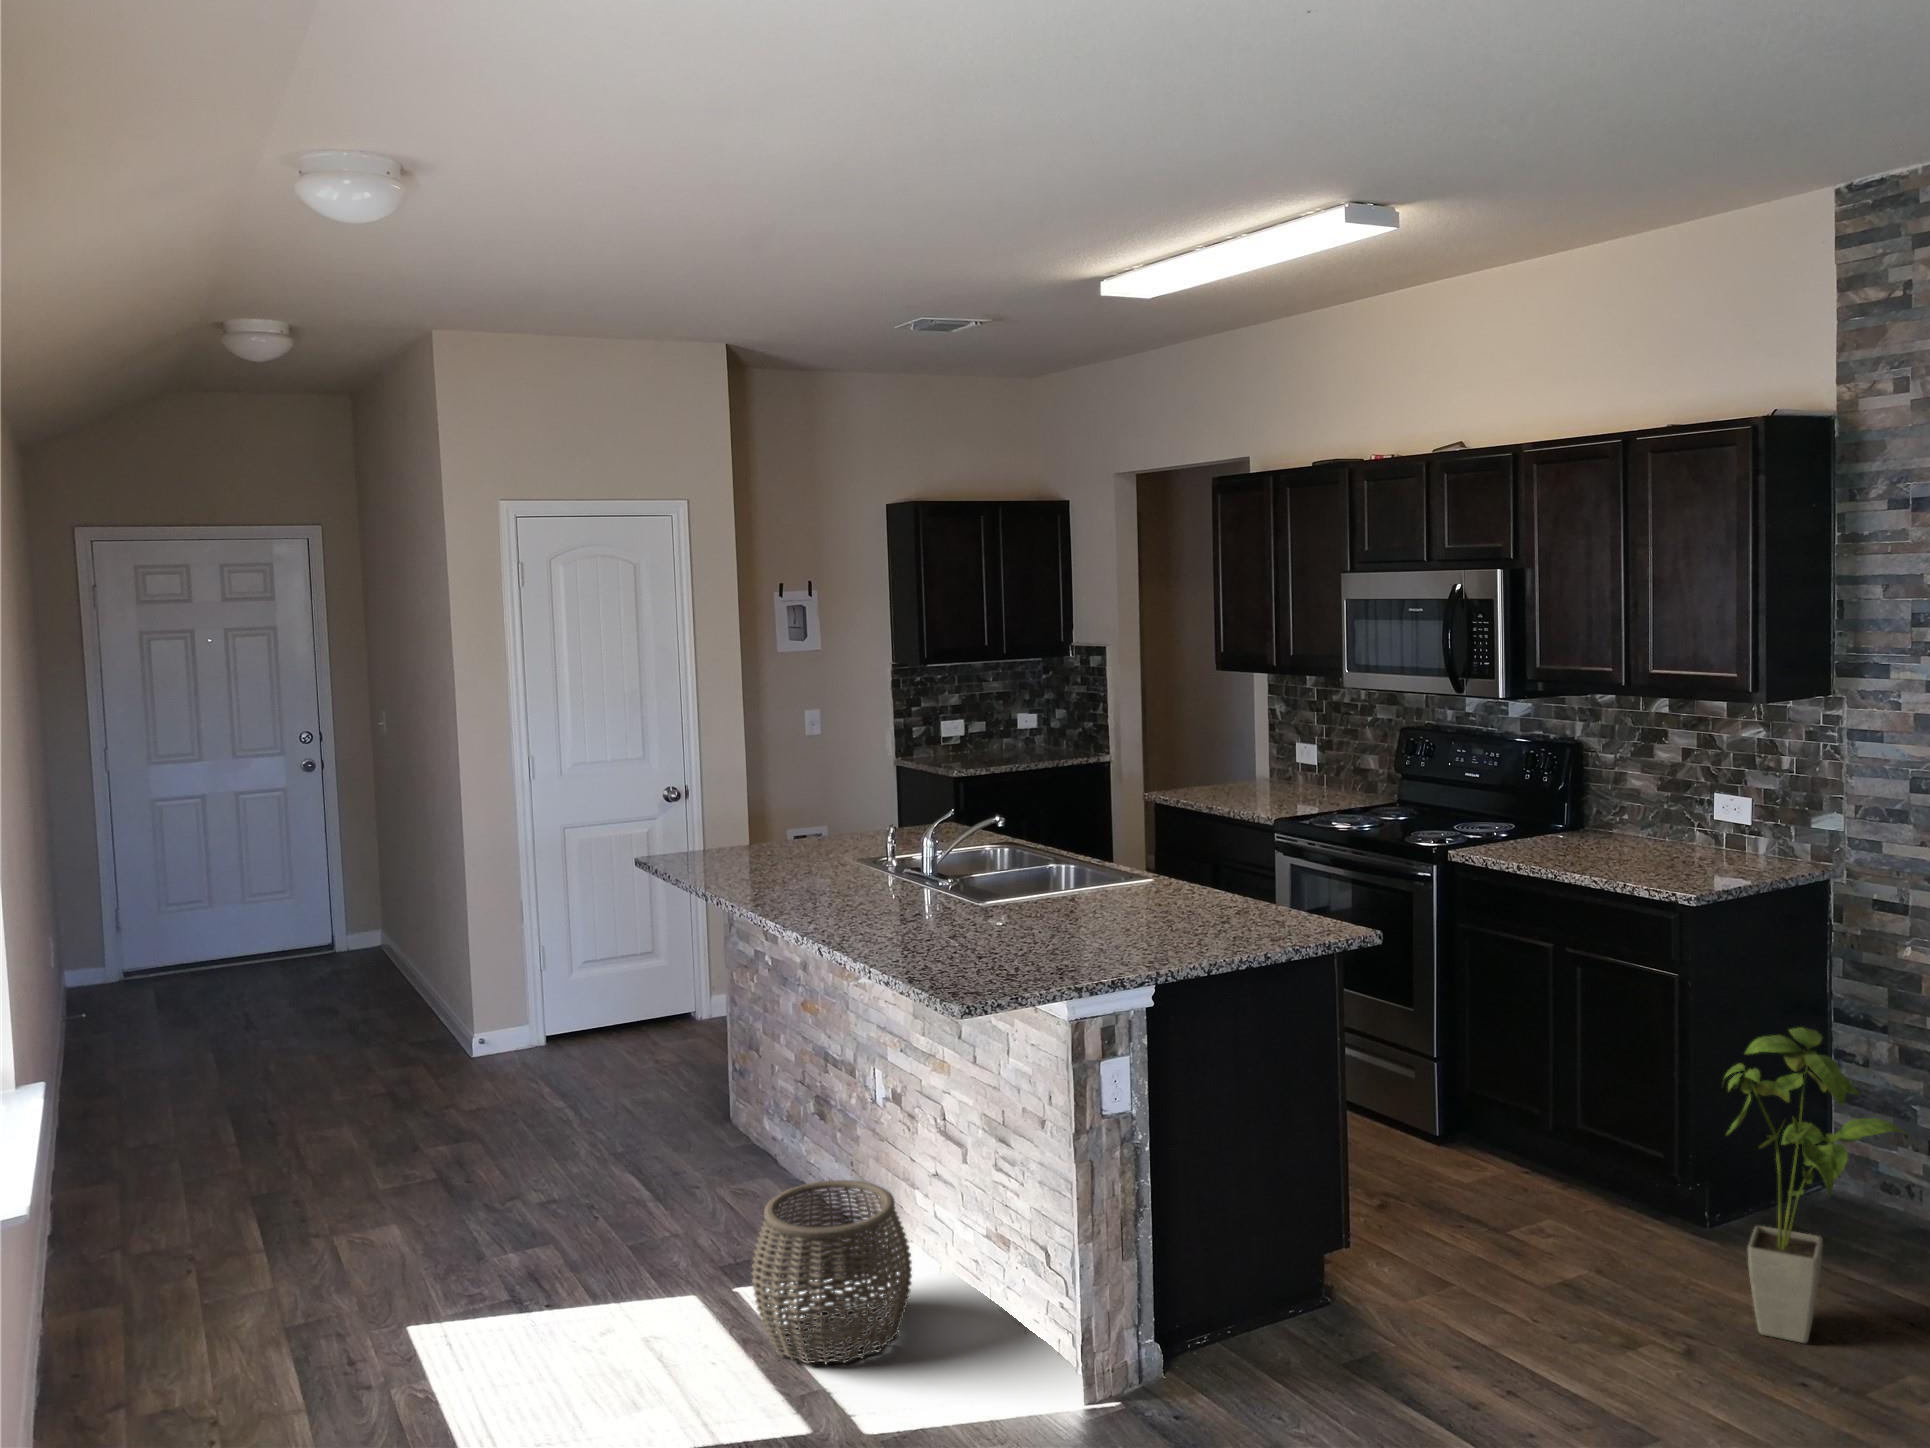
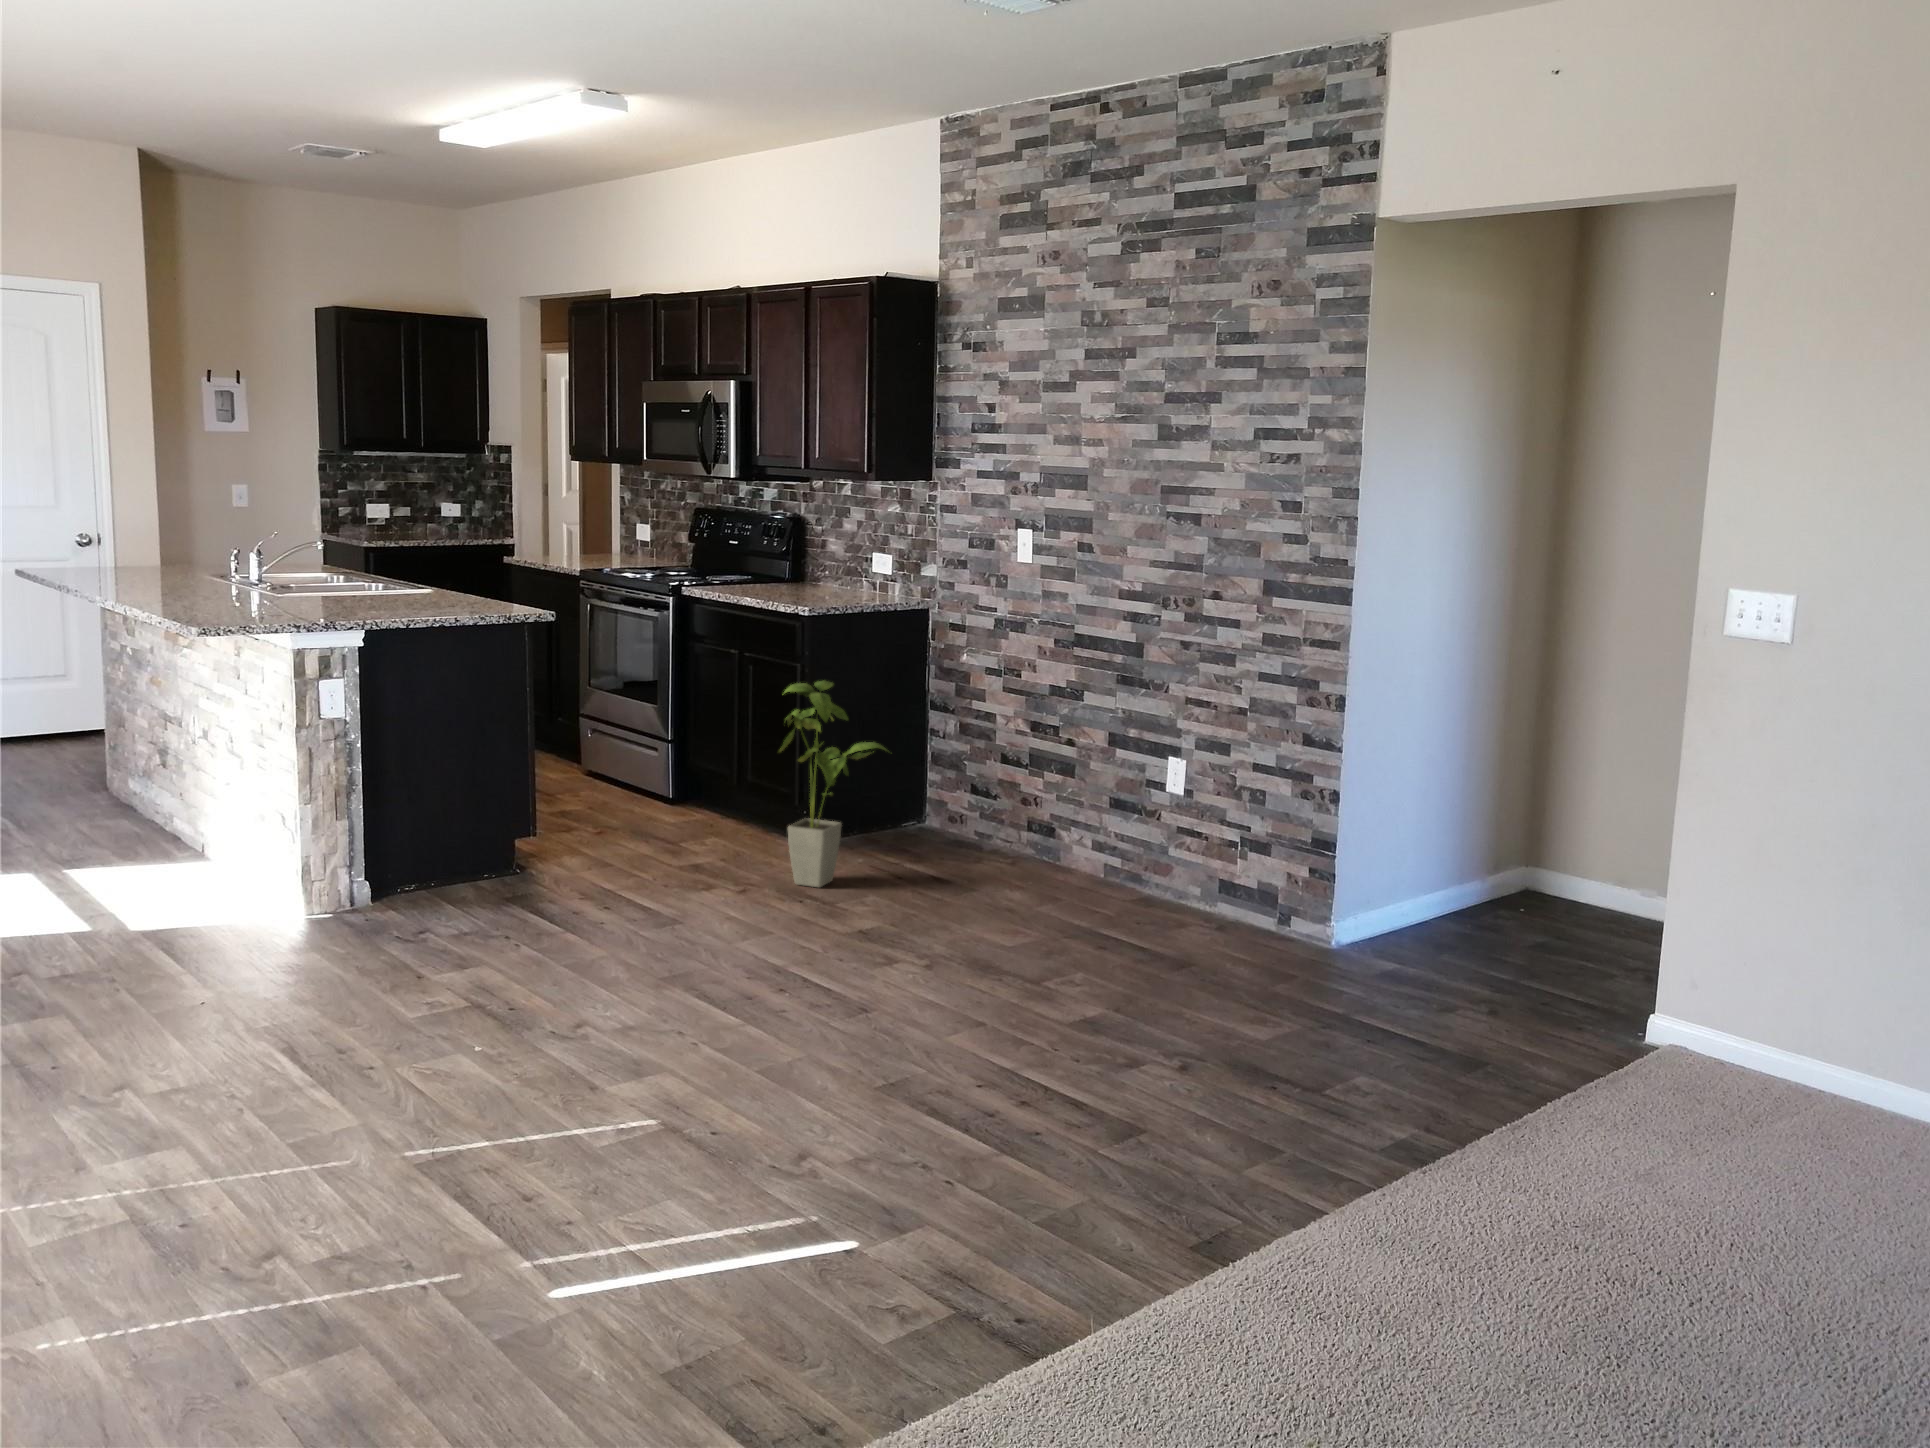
woven basket: present [752,1180,912,1364] -> none [64,783,197,901]

